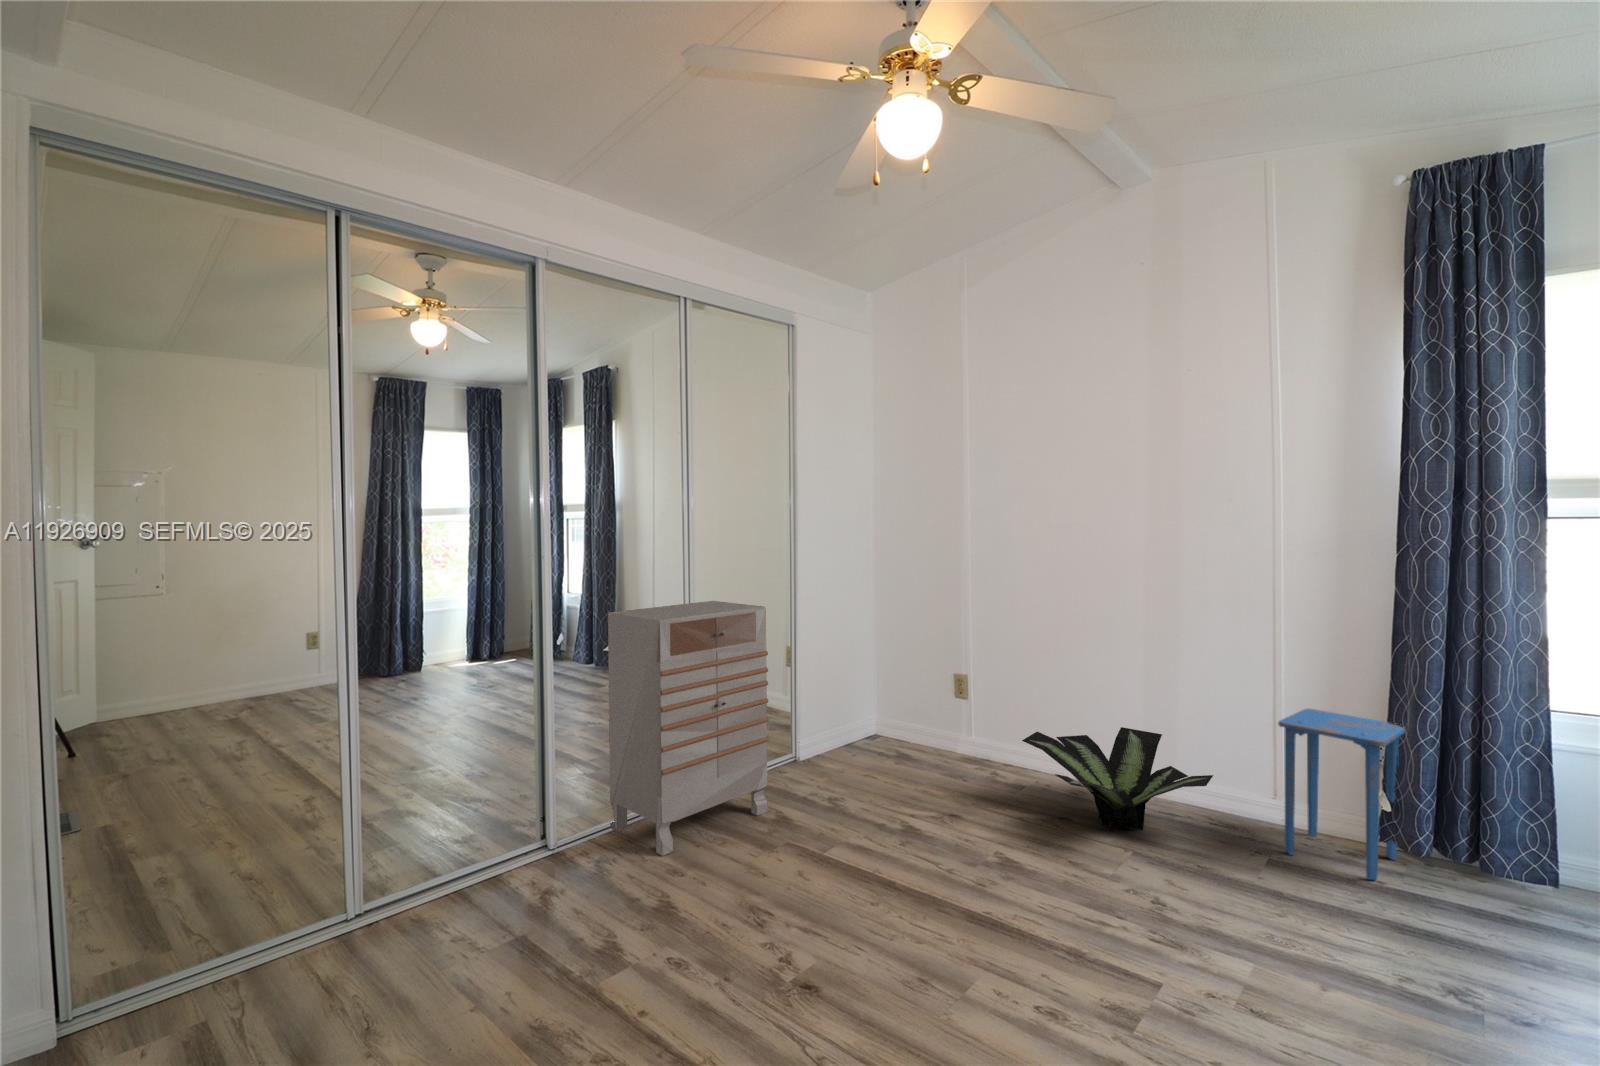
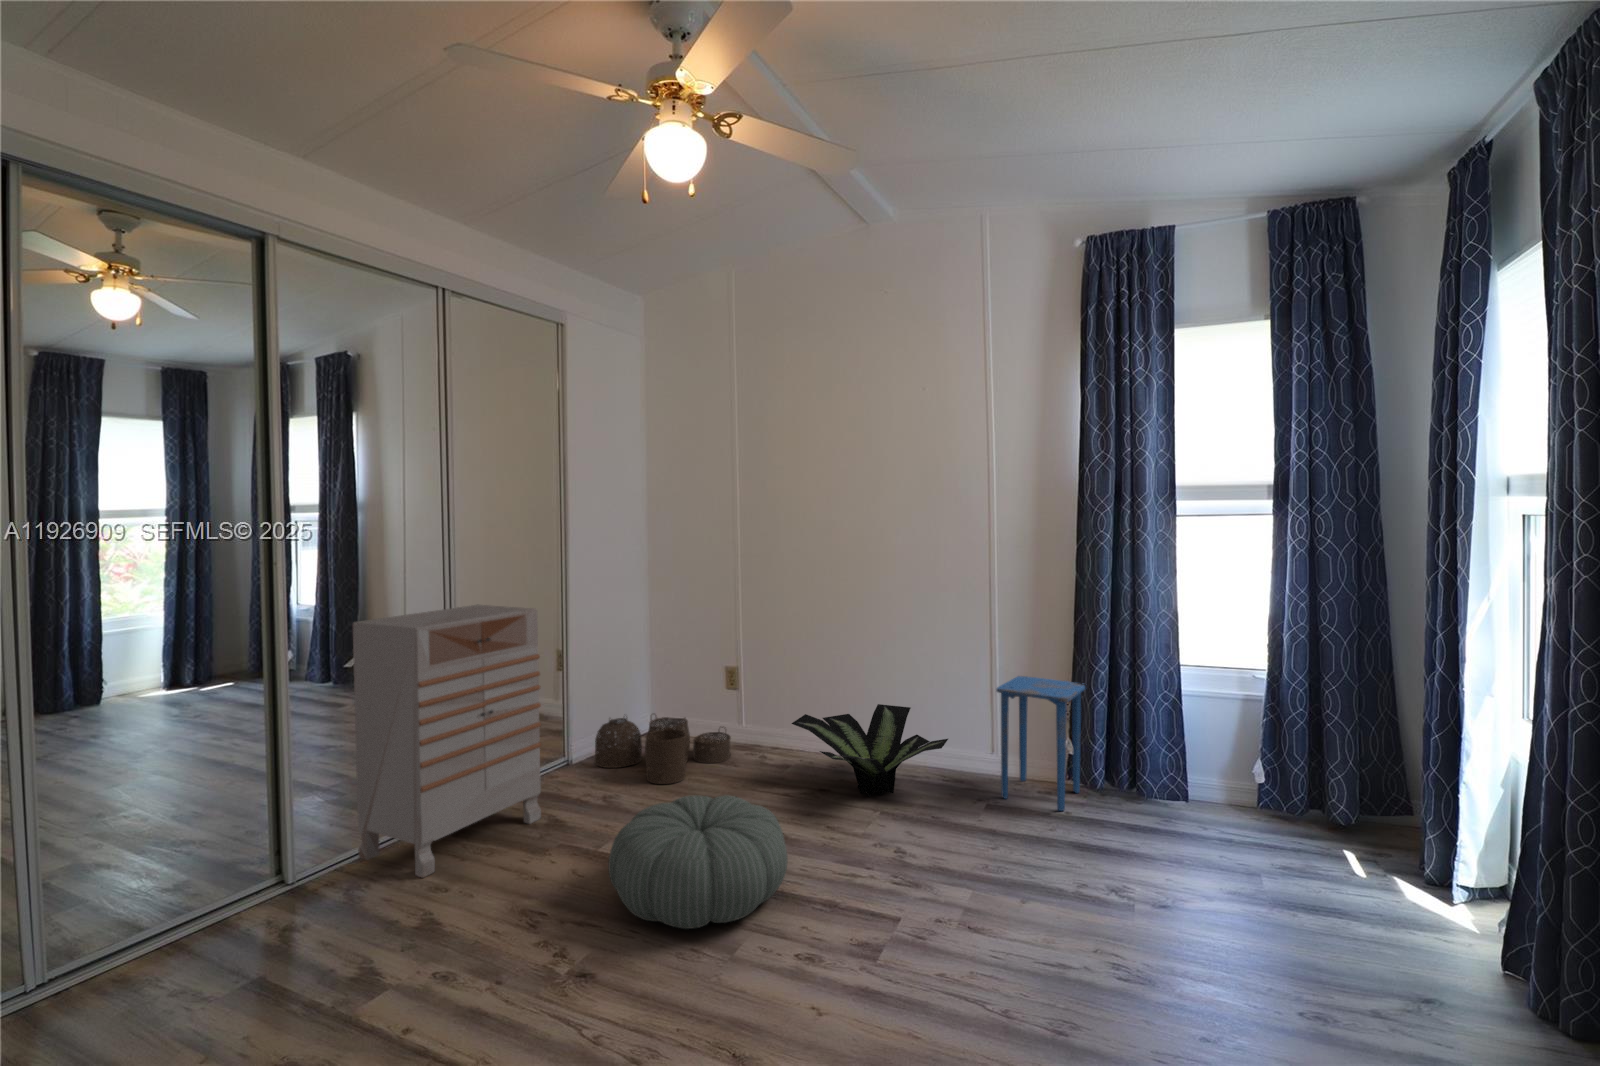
woven basket: none [817,715,954,790] -> present [594,717,731,784]
pouf: none [833,808,1024,954] -> present [609,795,788,929]

